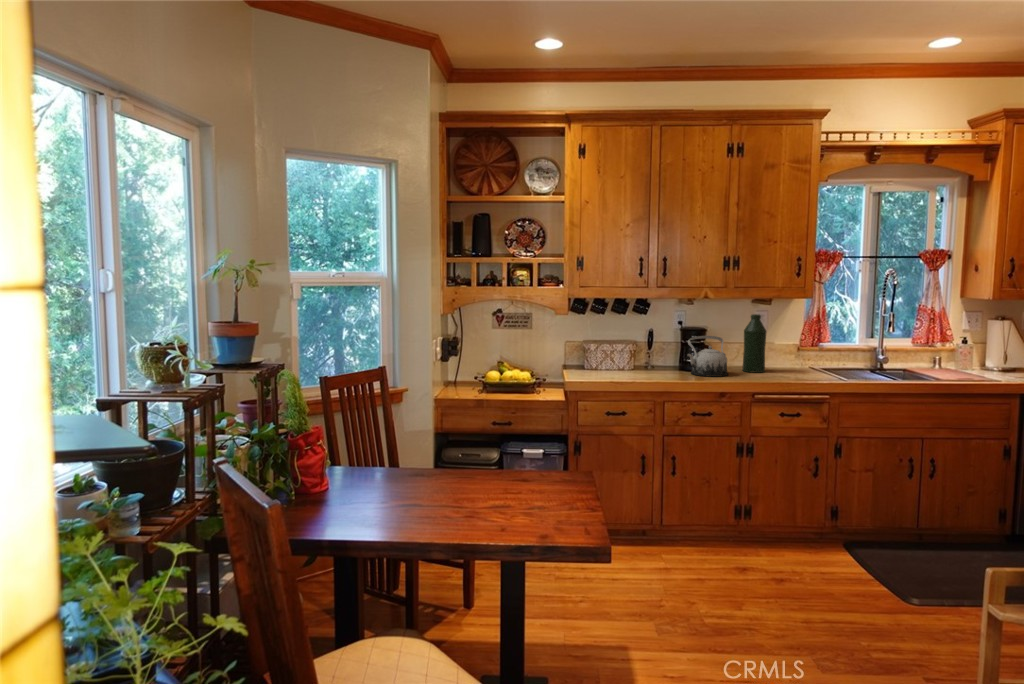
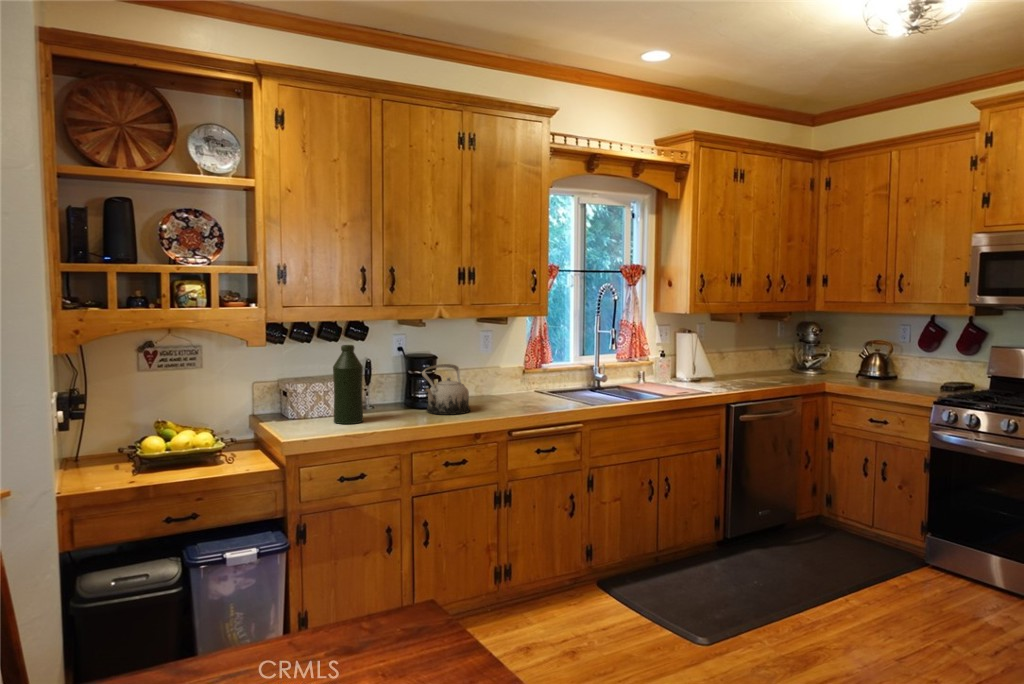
bottle: present [742,314,767,373] -> present [333,345,363,424]

